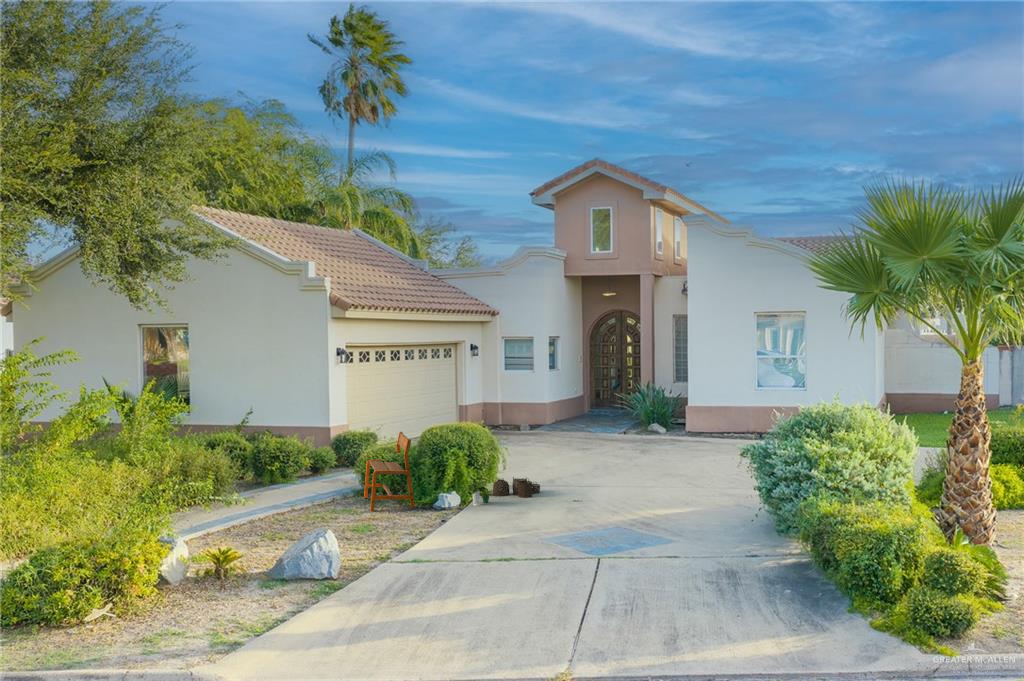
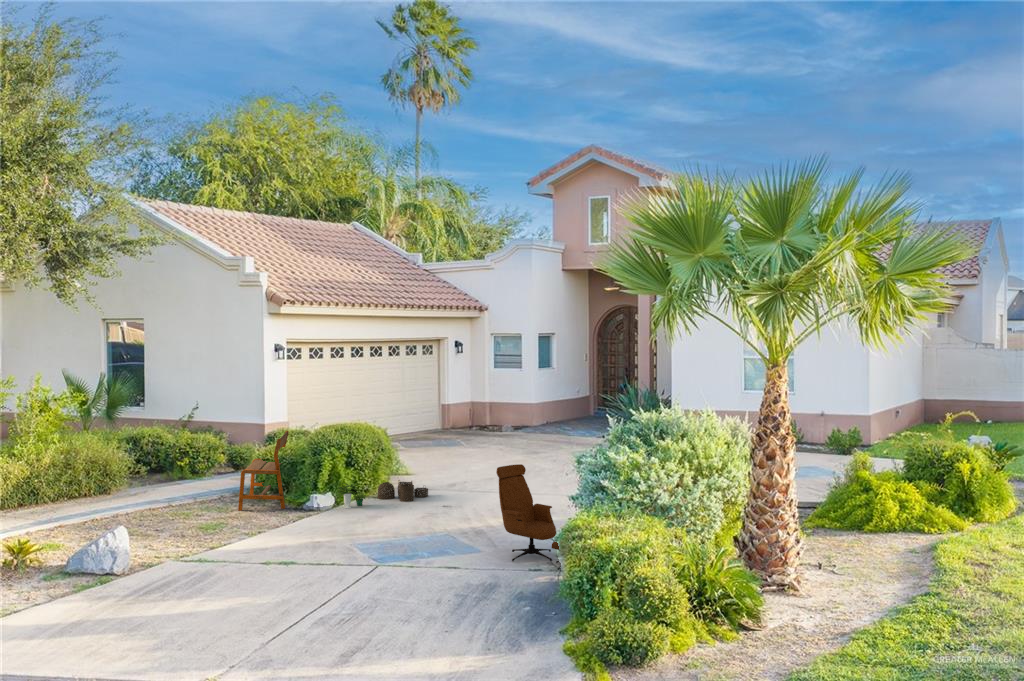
lounge chair: none [686,457,791,557] -> present [496,464,560,570]

